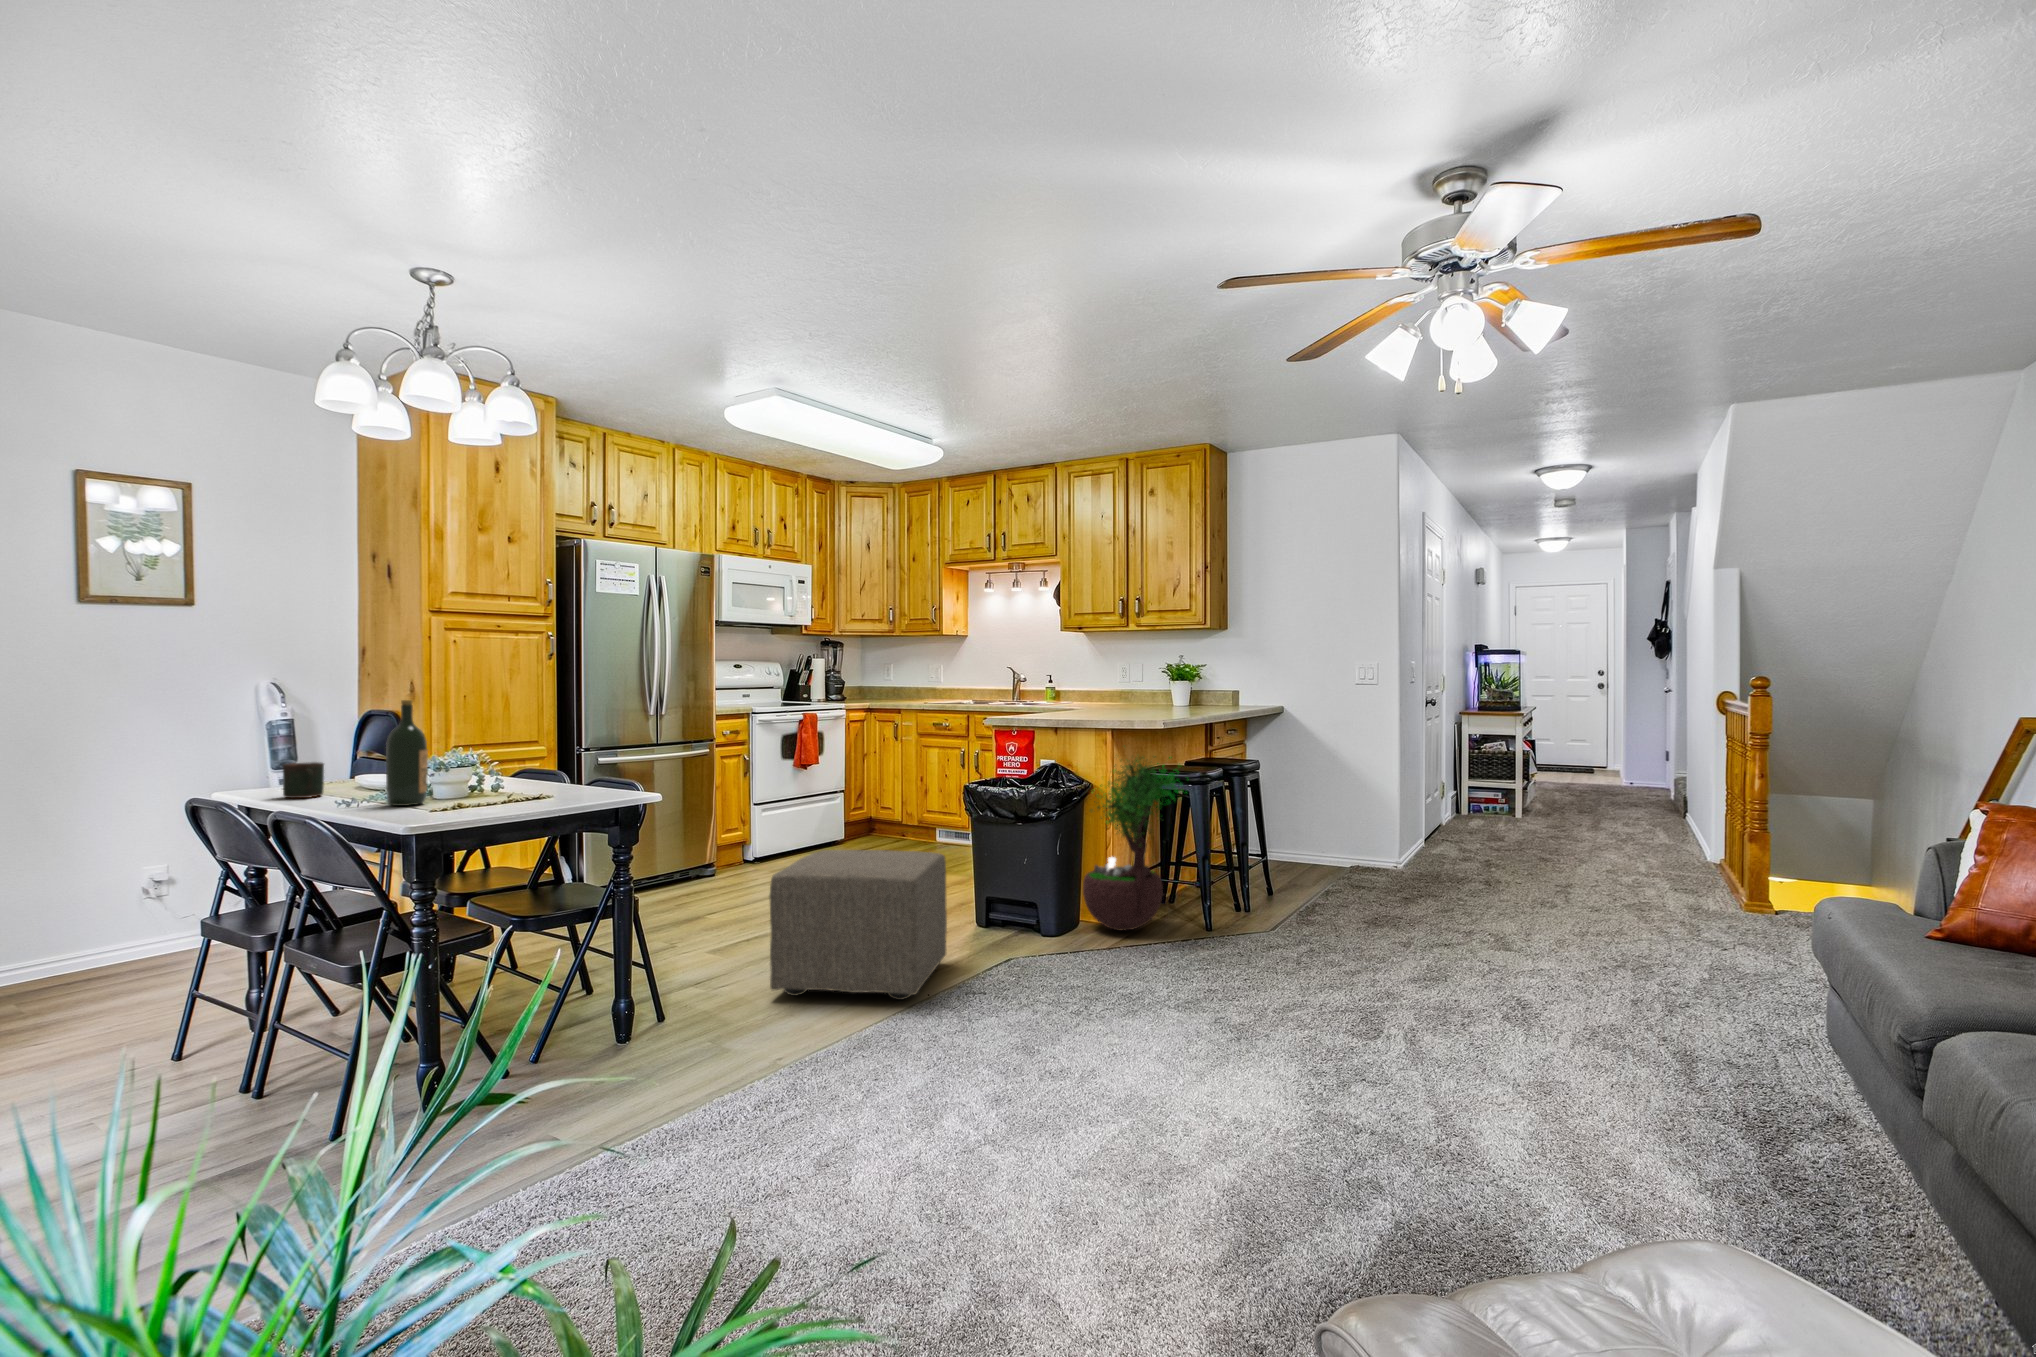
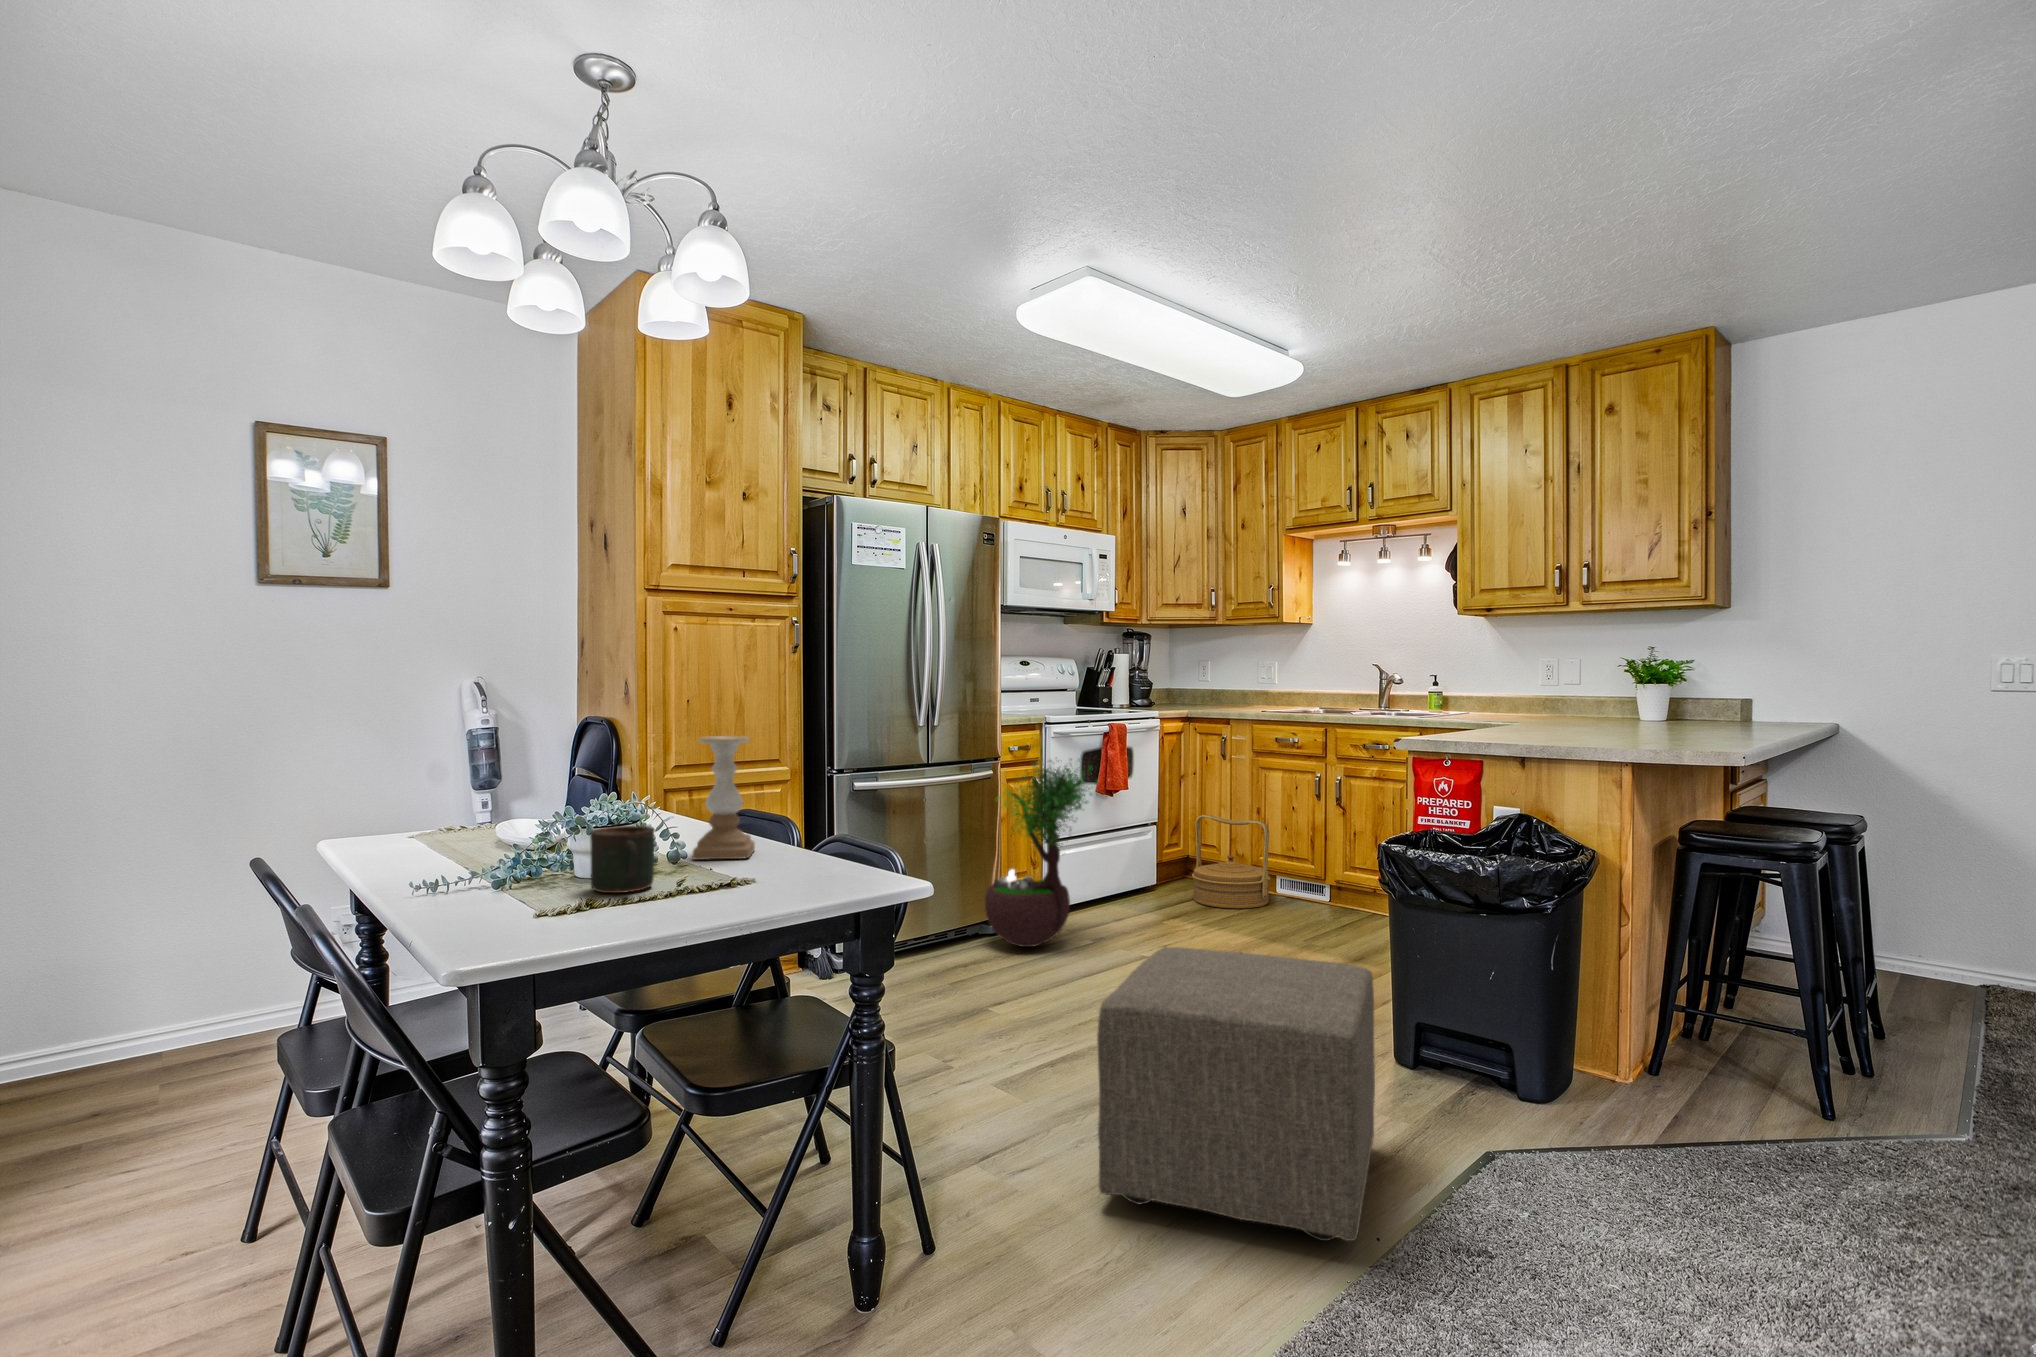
wine bottle: present [386,700,428,806] -> none [509,712,572,884]
candle holder: none [503,716,543,794] -> present [692,736,755,860]
potted tree: present [1083,746,1189,931] -> present [985,749,1097,947]
mug: present [283,762,324,798] -> present [590,826,655,893]
woven basket: none [871,782,930,851] -> present [1192,815,1270,908]

